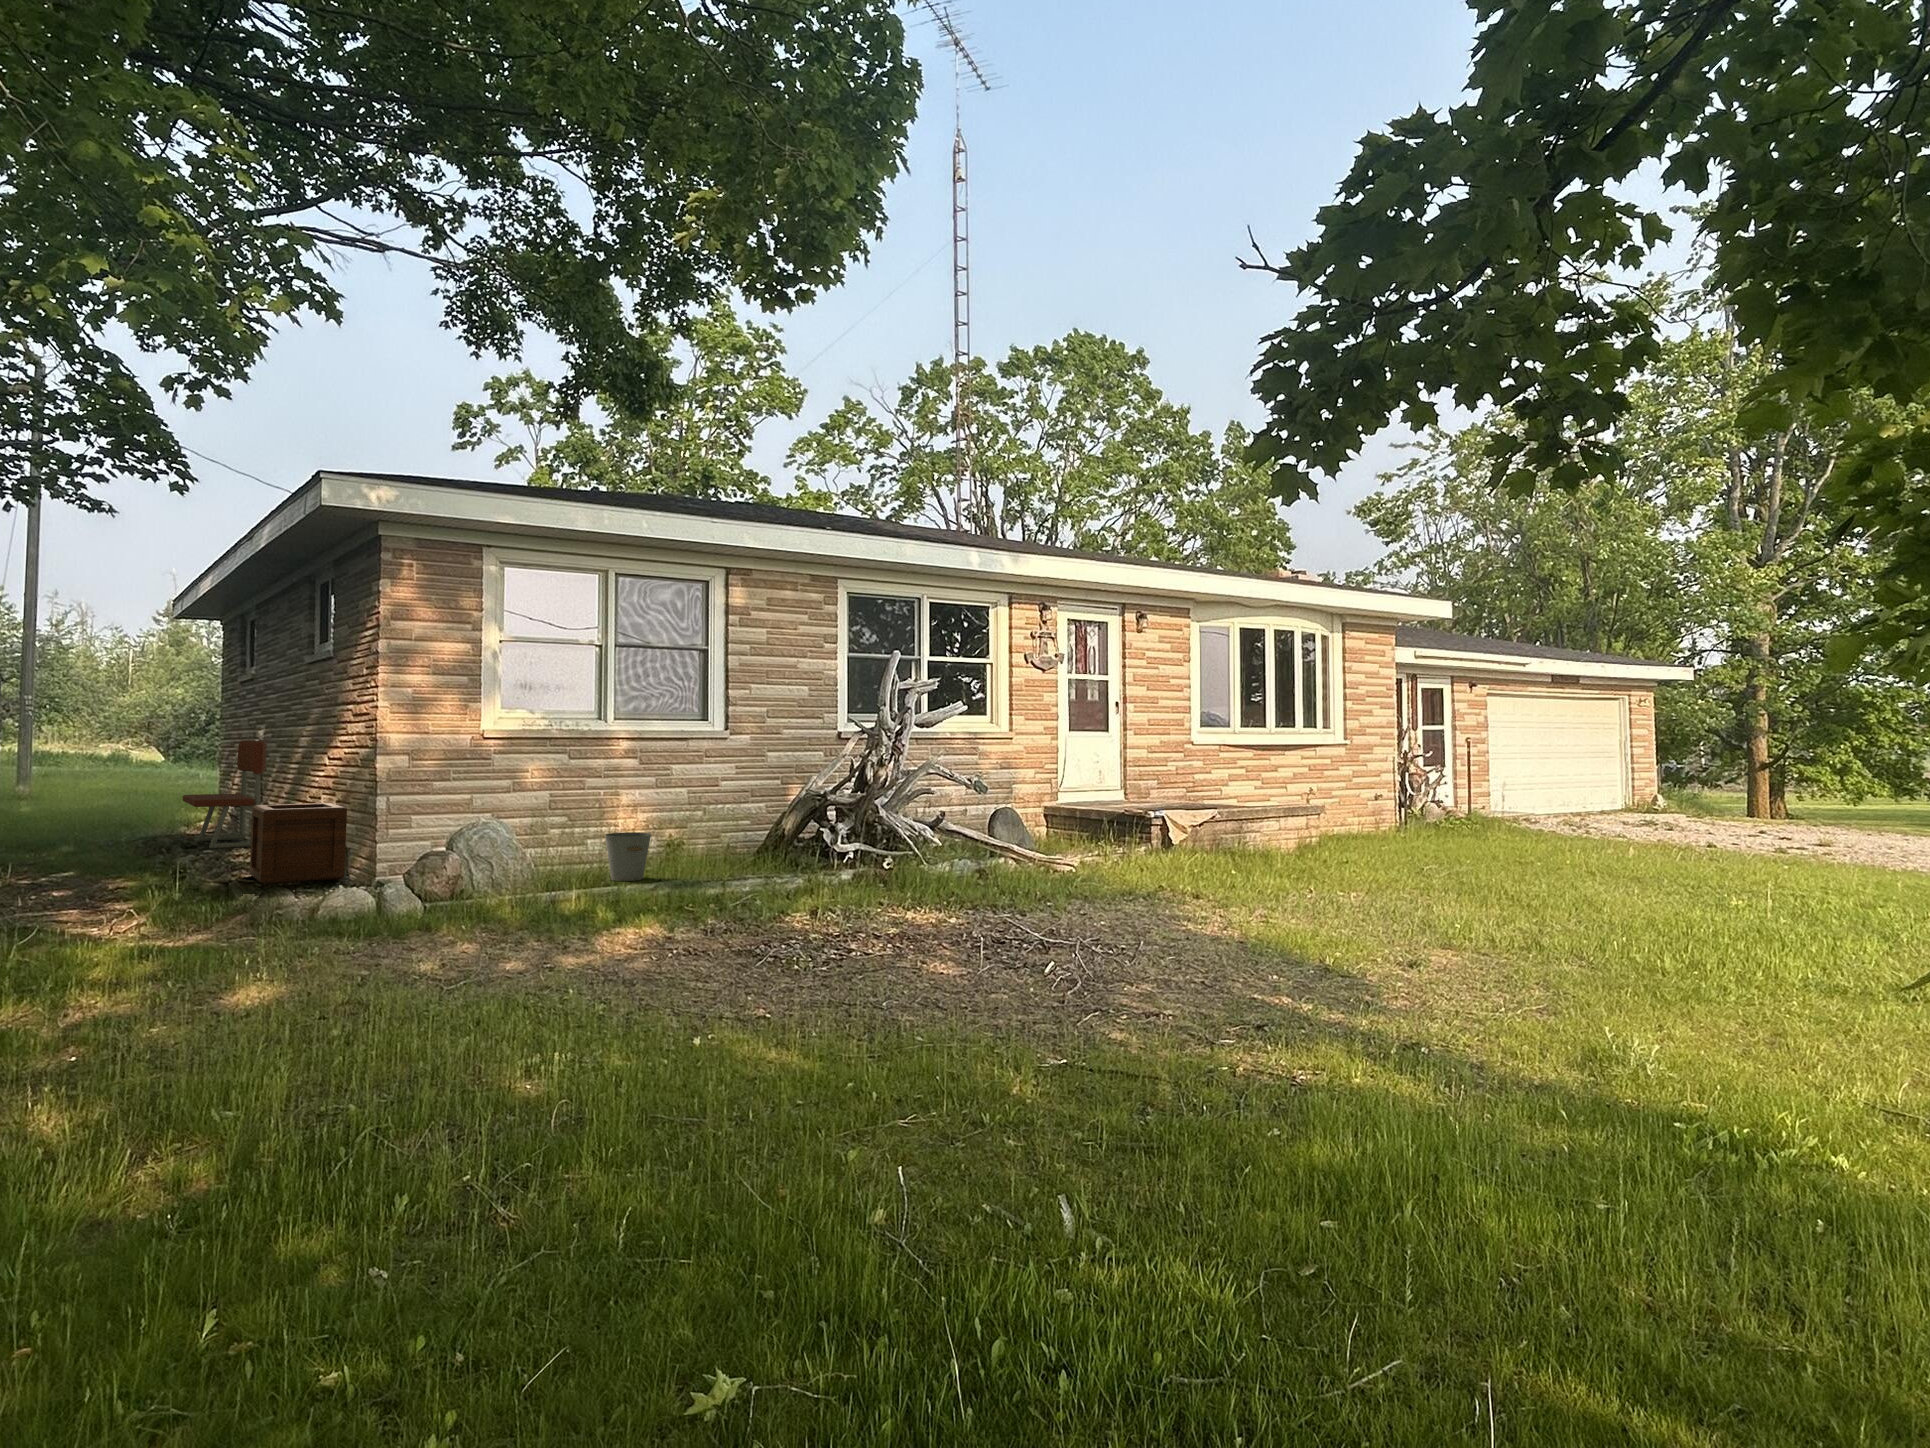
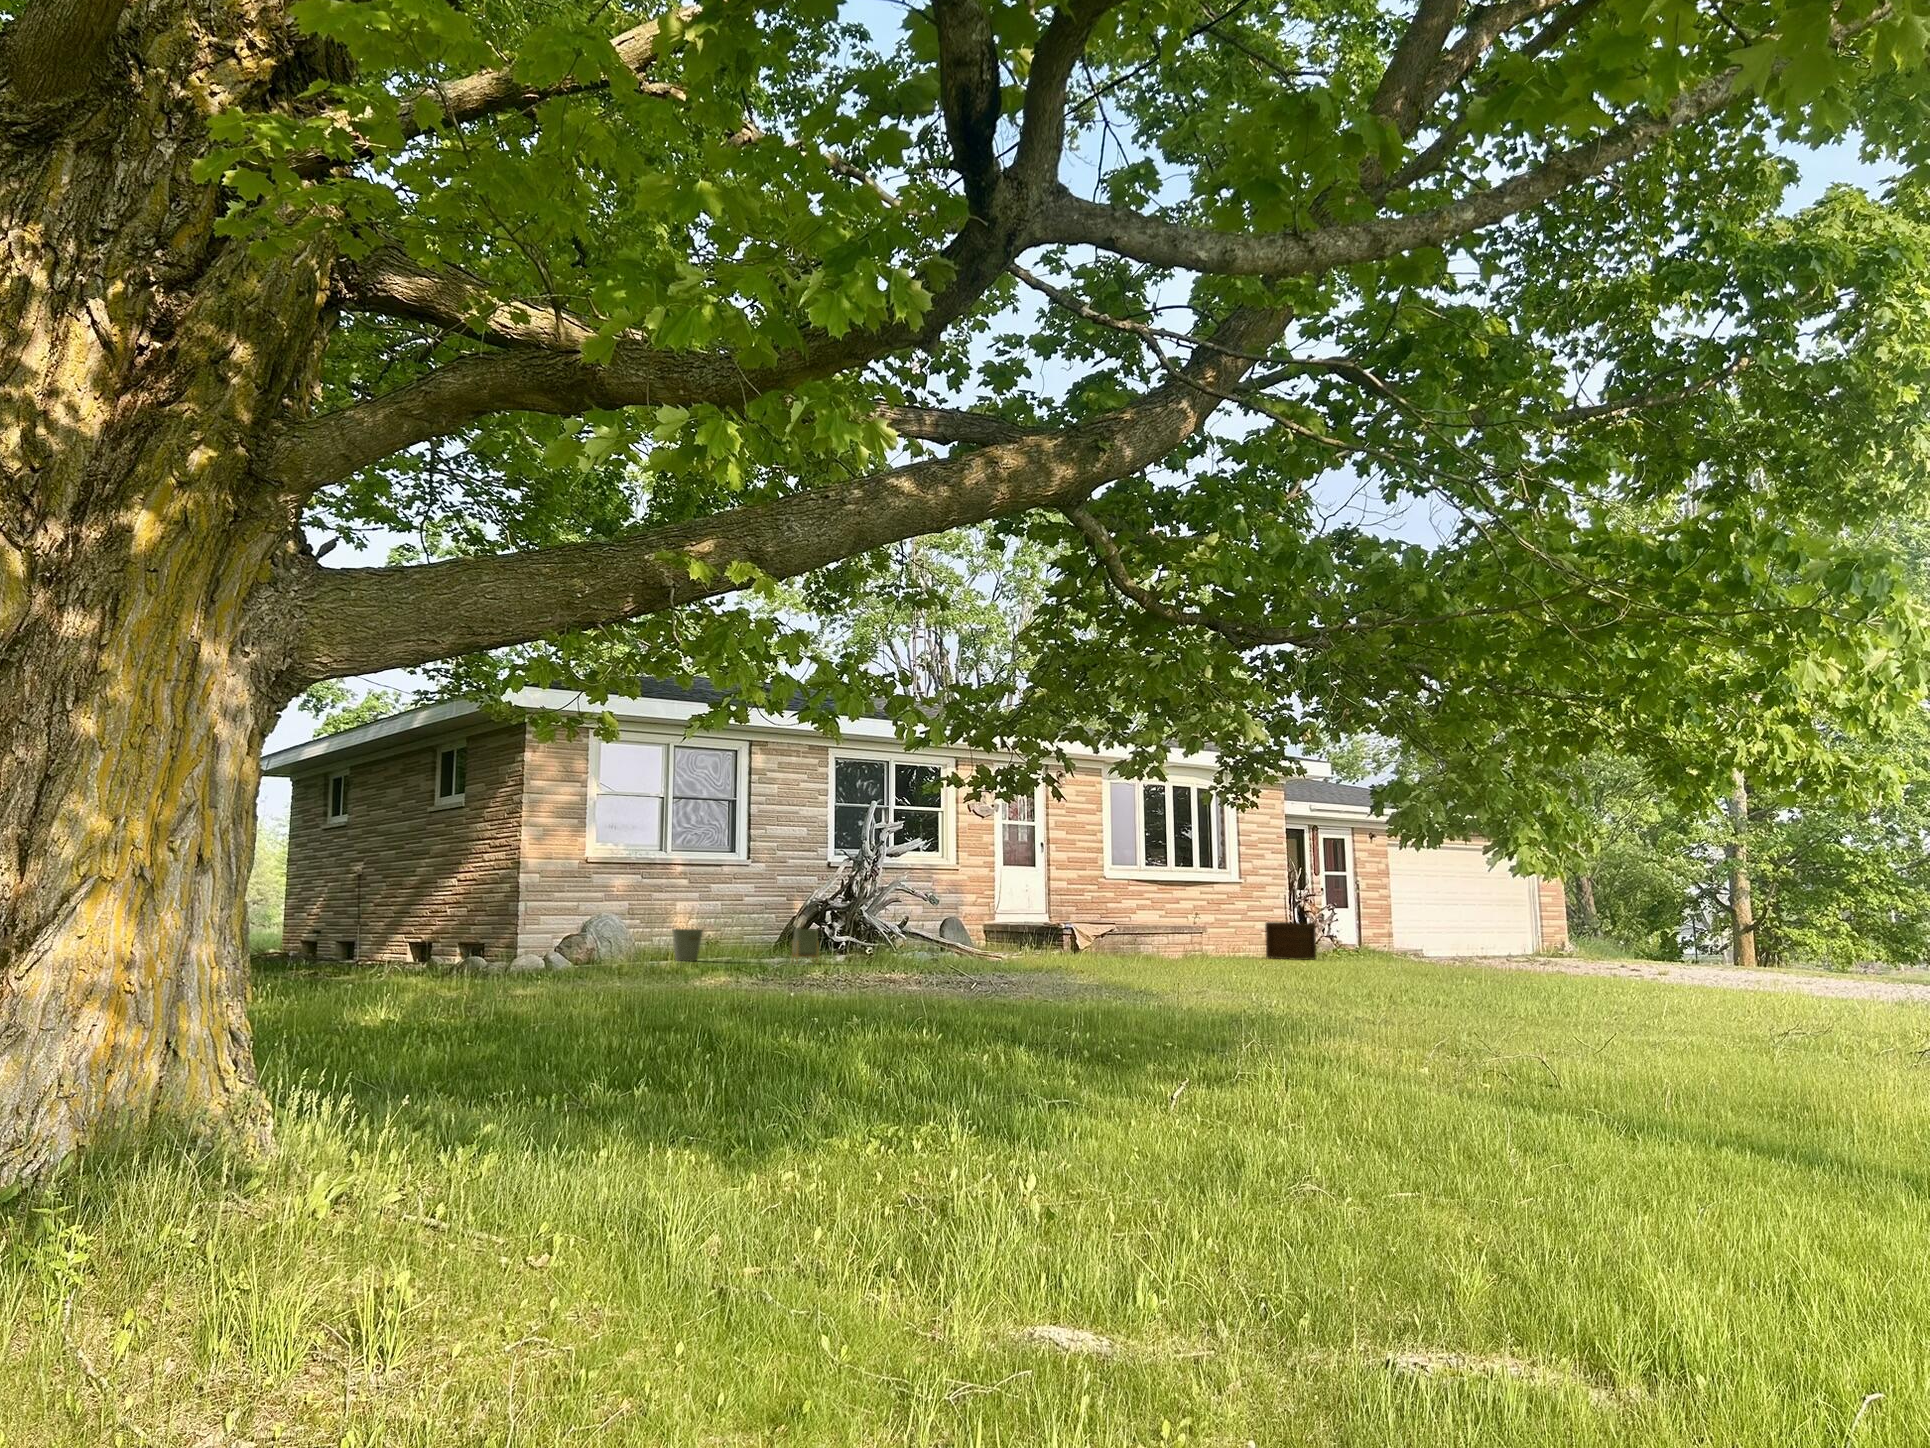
bench: present [183,740,267,849] -> none [321,868,391,949]
wooden crate: present [249,803,347,884] -> present [1265,922,1316,960]
planter: none [778,832,816,885] -> present [792,929,819,963]

